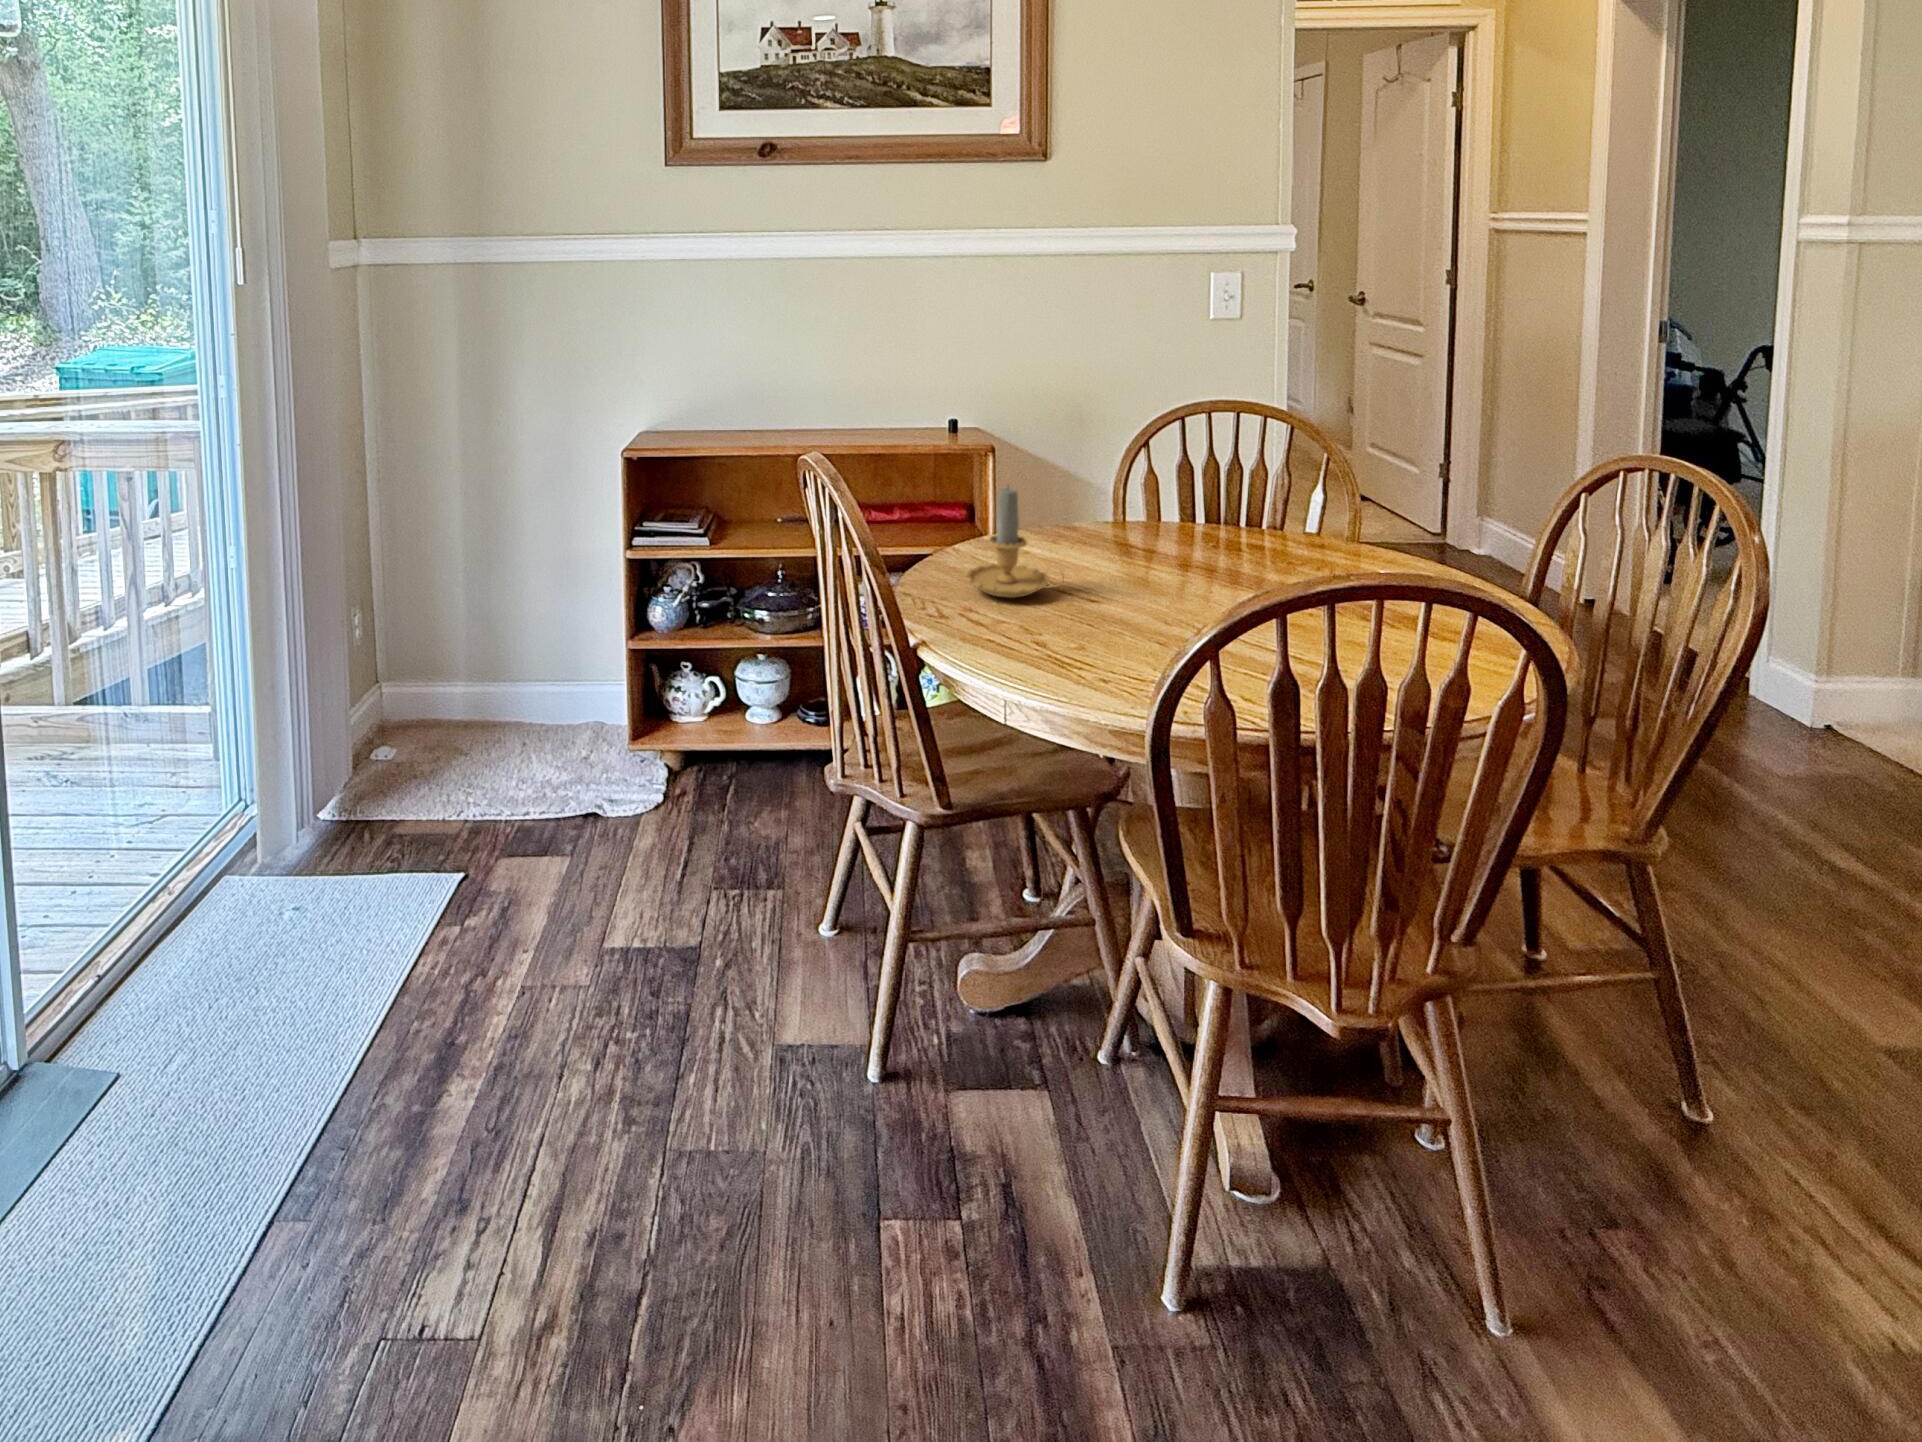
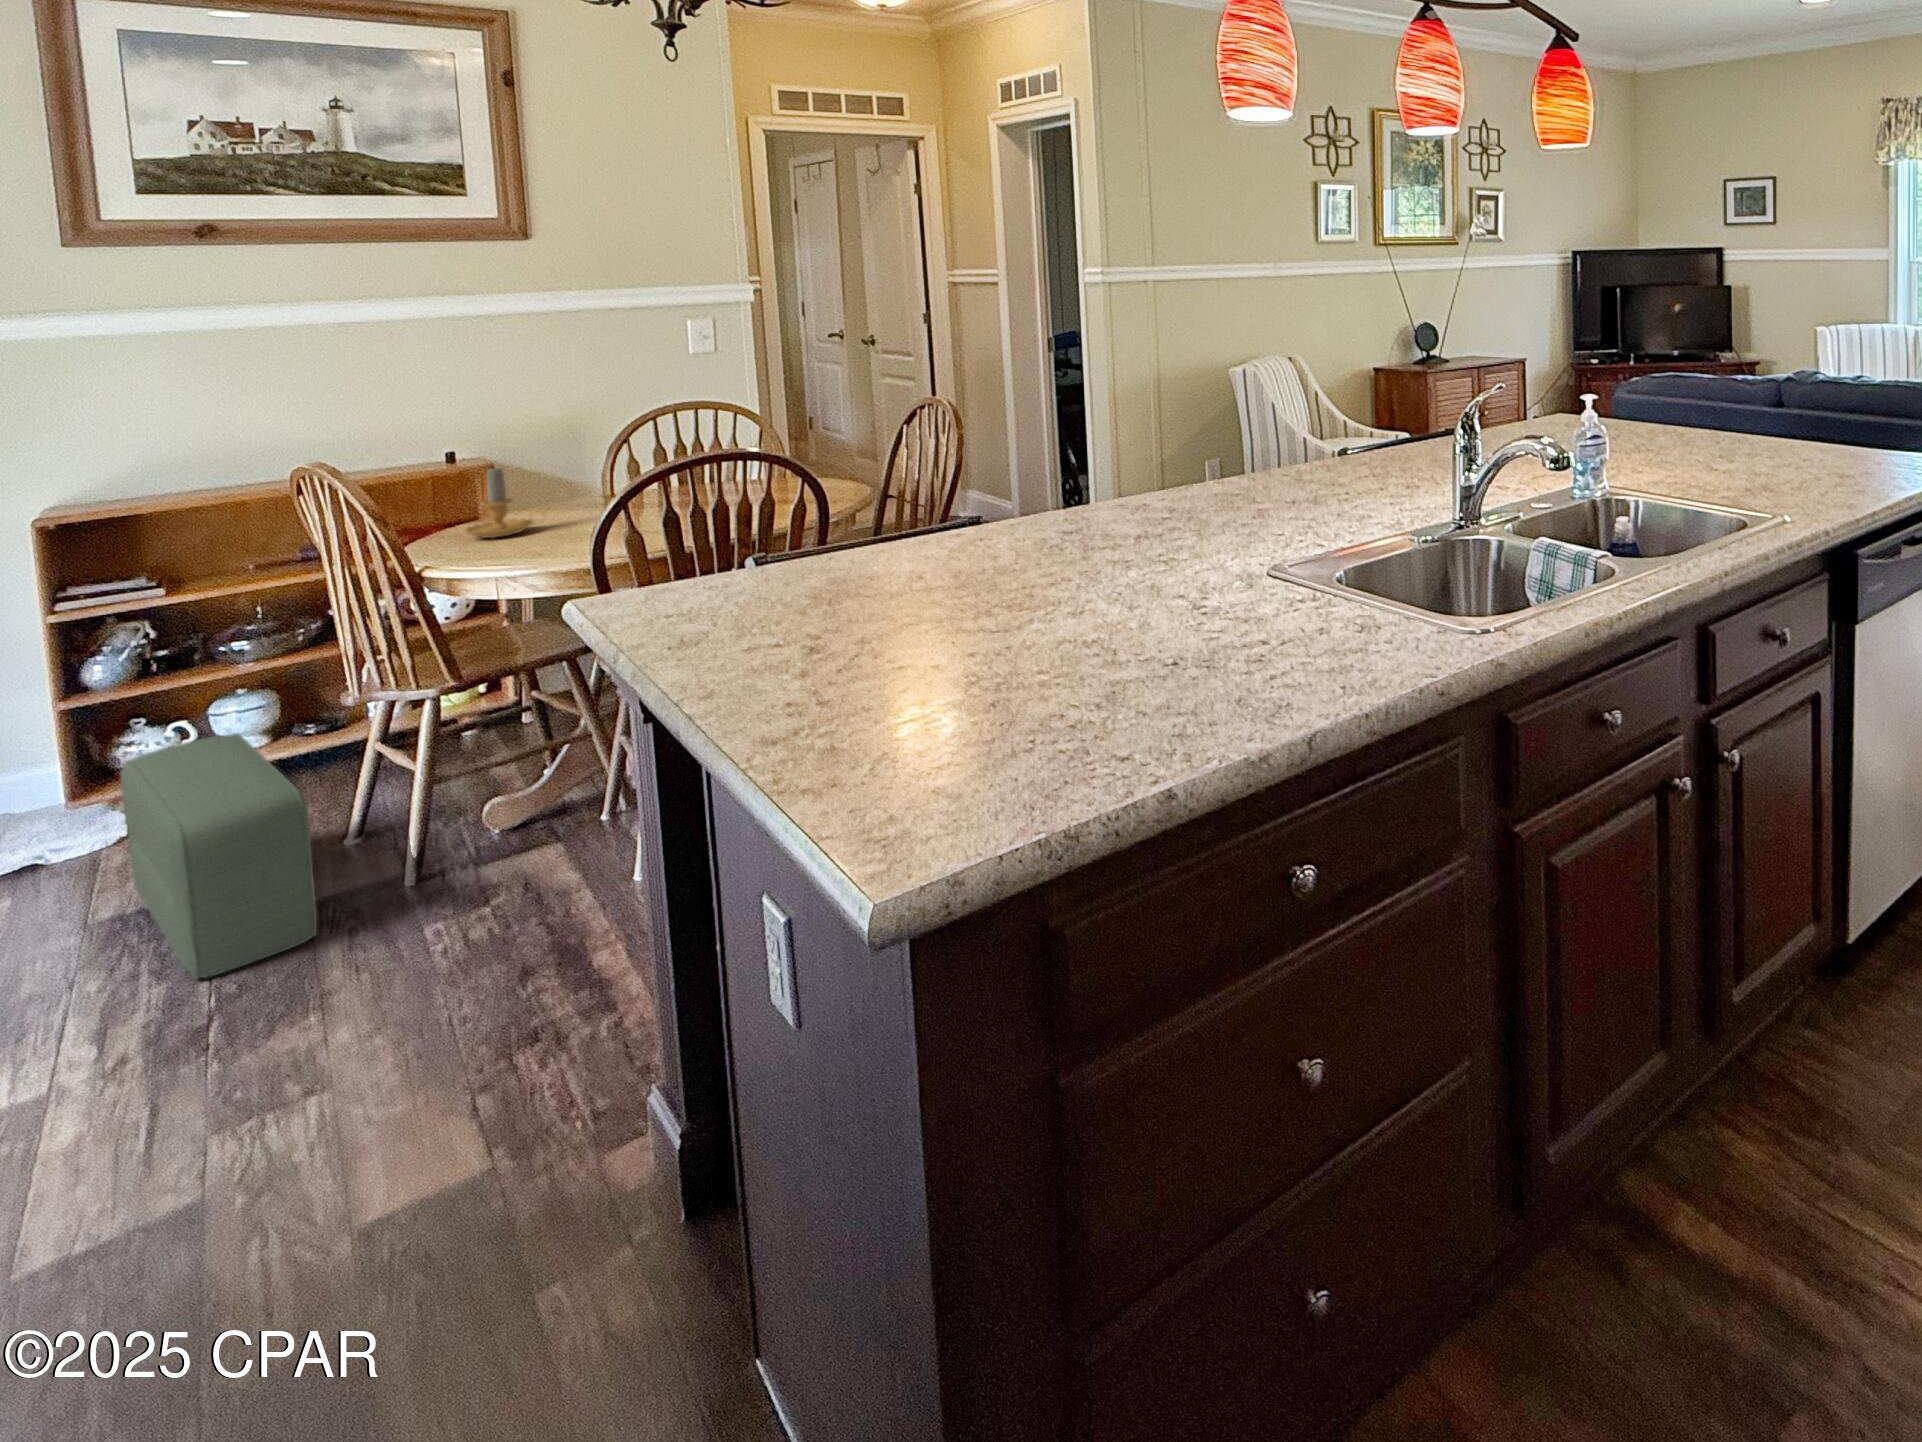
pouf: none [621,767,760,1210] -> present [121,733,317,979]

